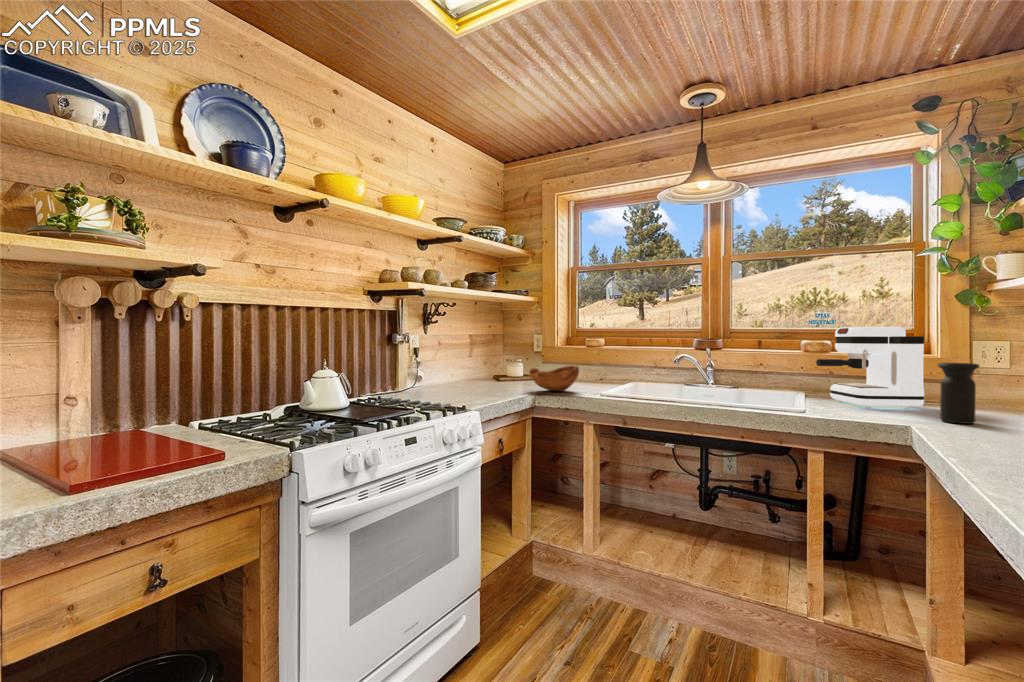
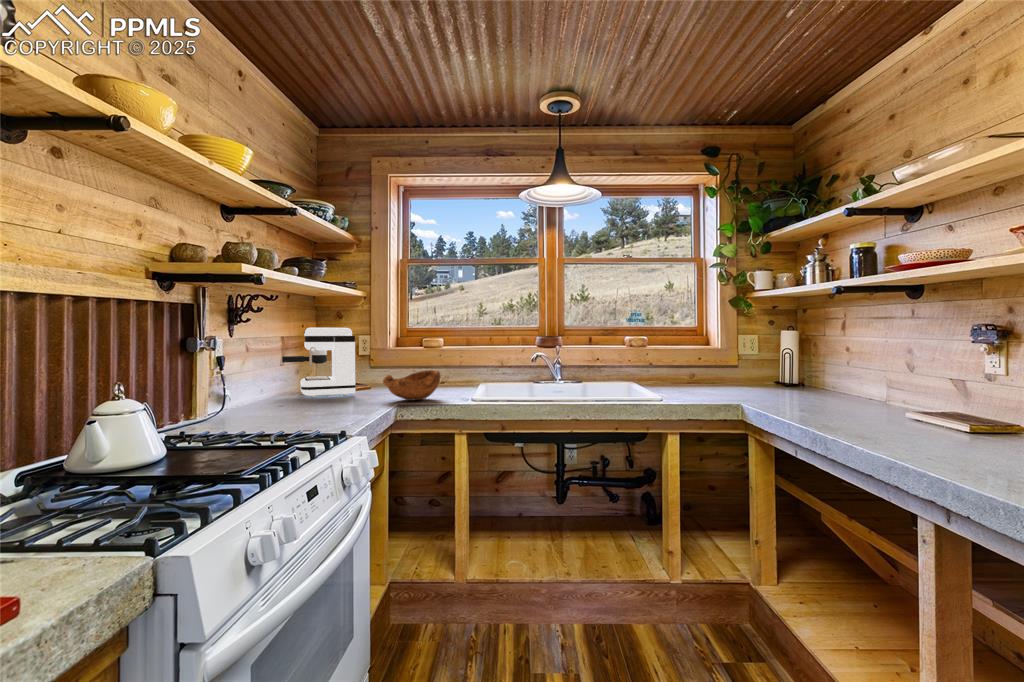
coffee maker: present [816,327,924,408] -> present [282,328,355,397]
vase: present [937,363,979,424] -> none [754,358,781,405]

